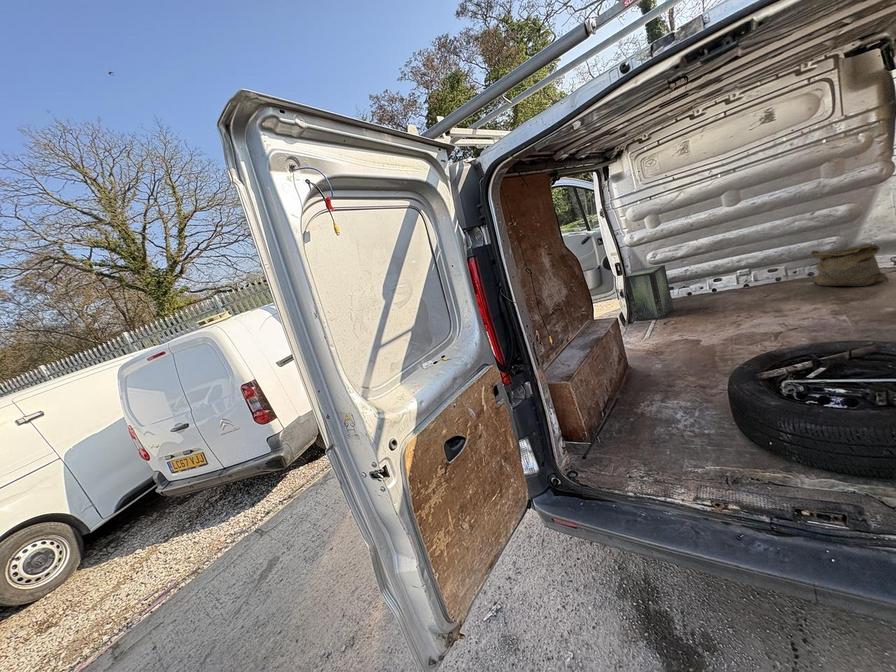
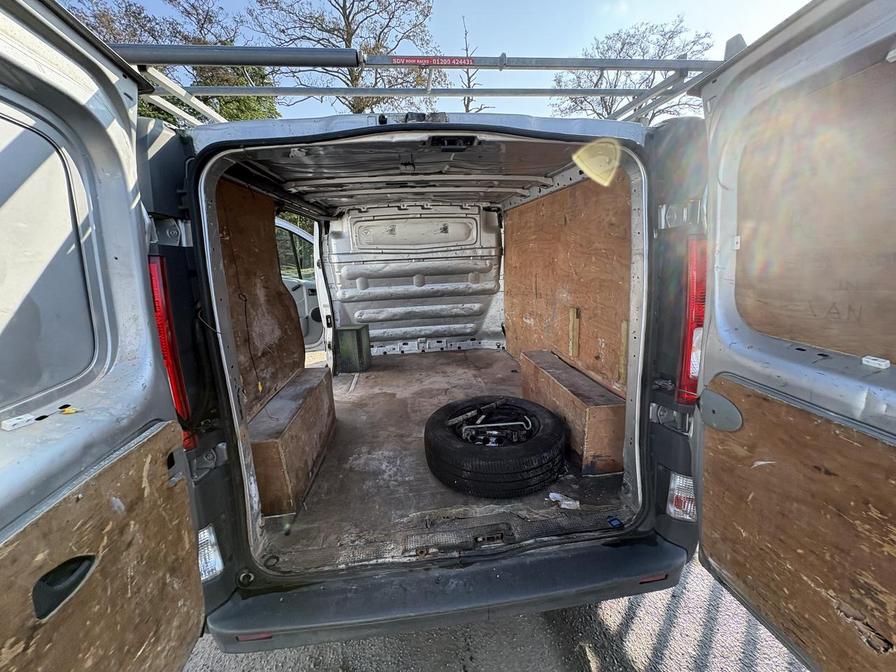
bag: present [810,244,888,286] -> none [466,330,507,359]

